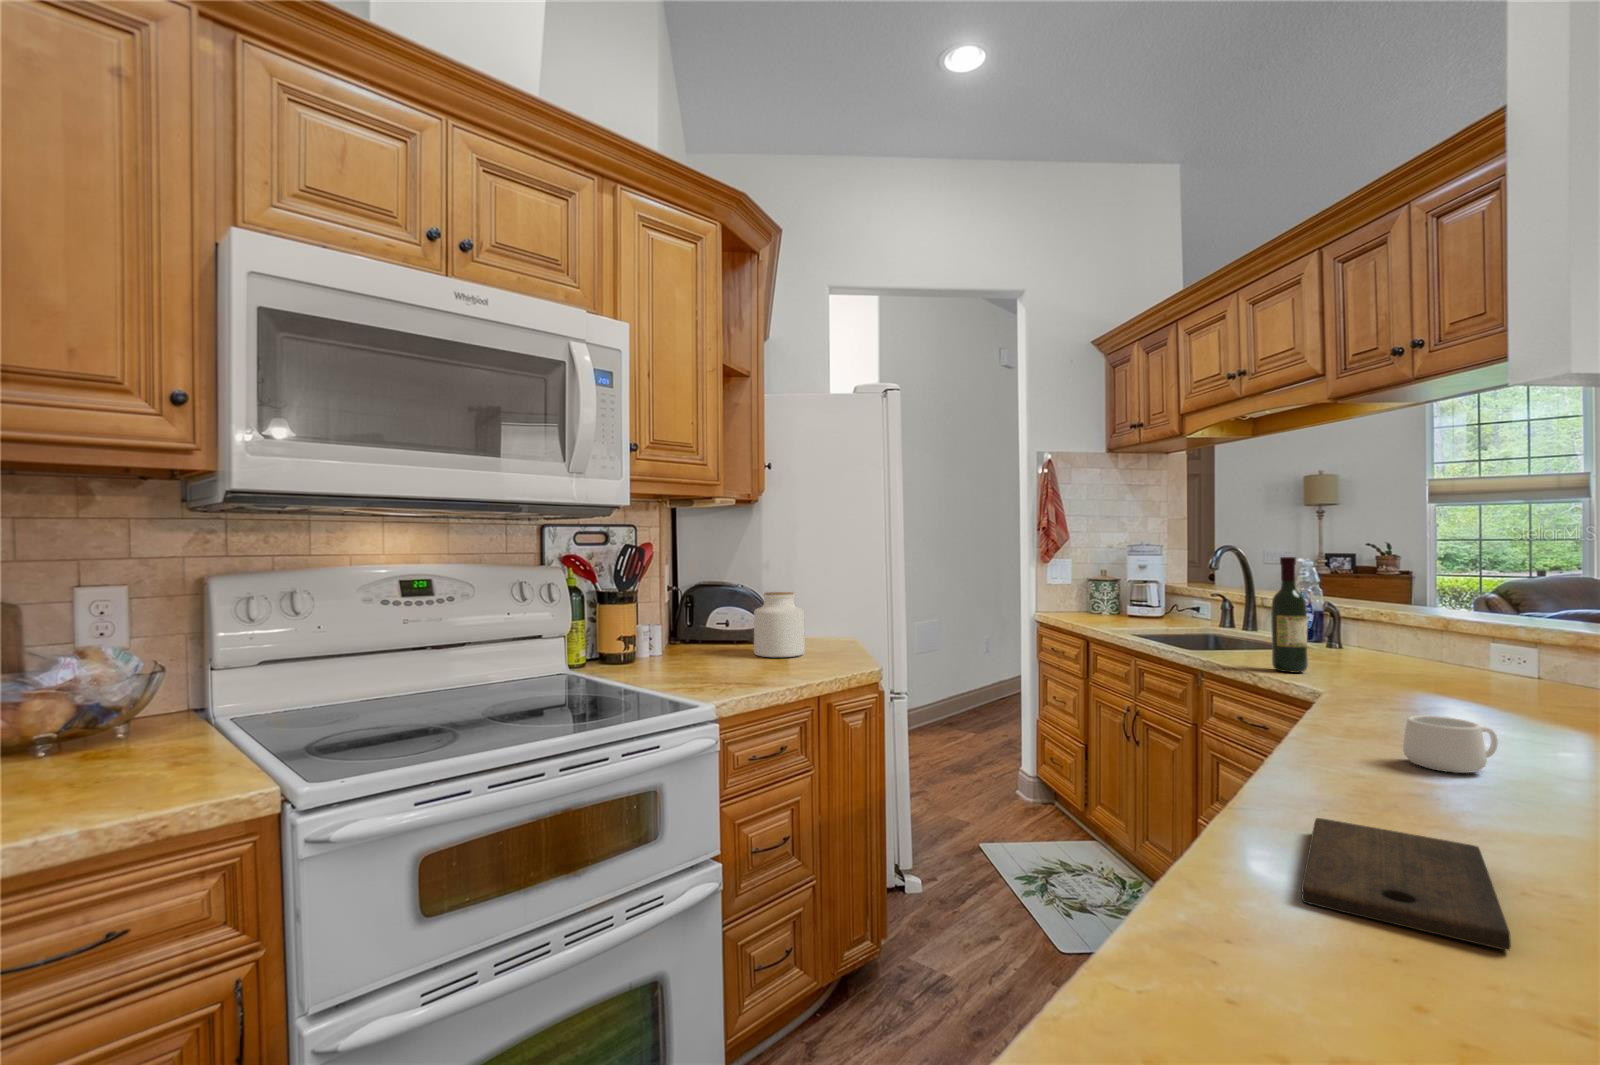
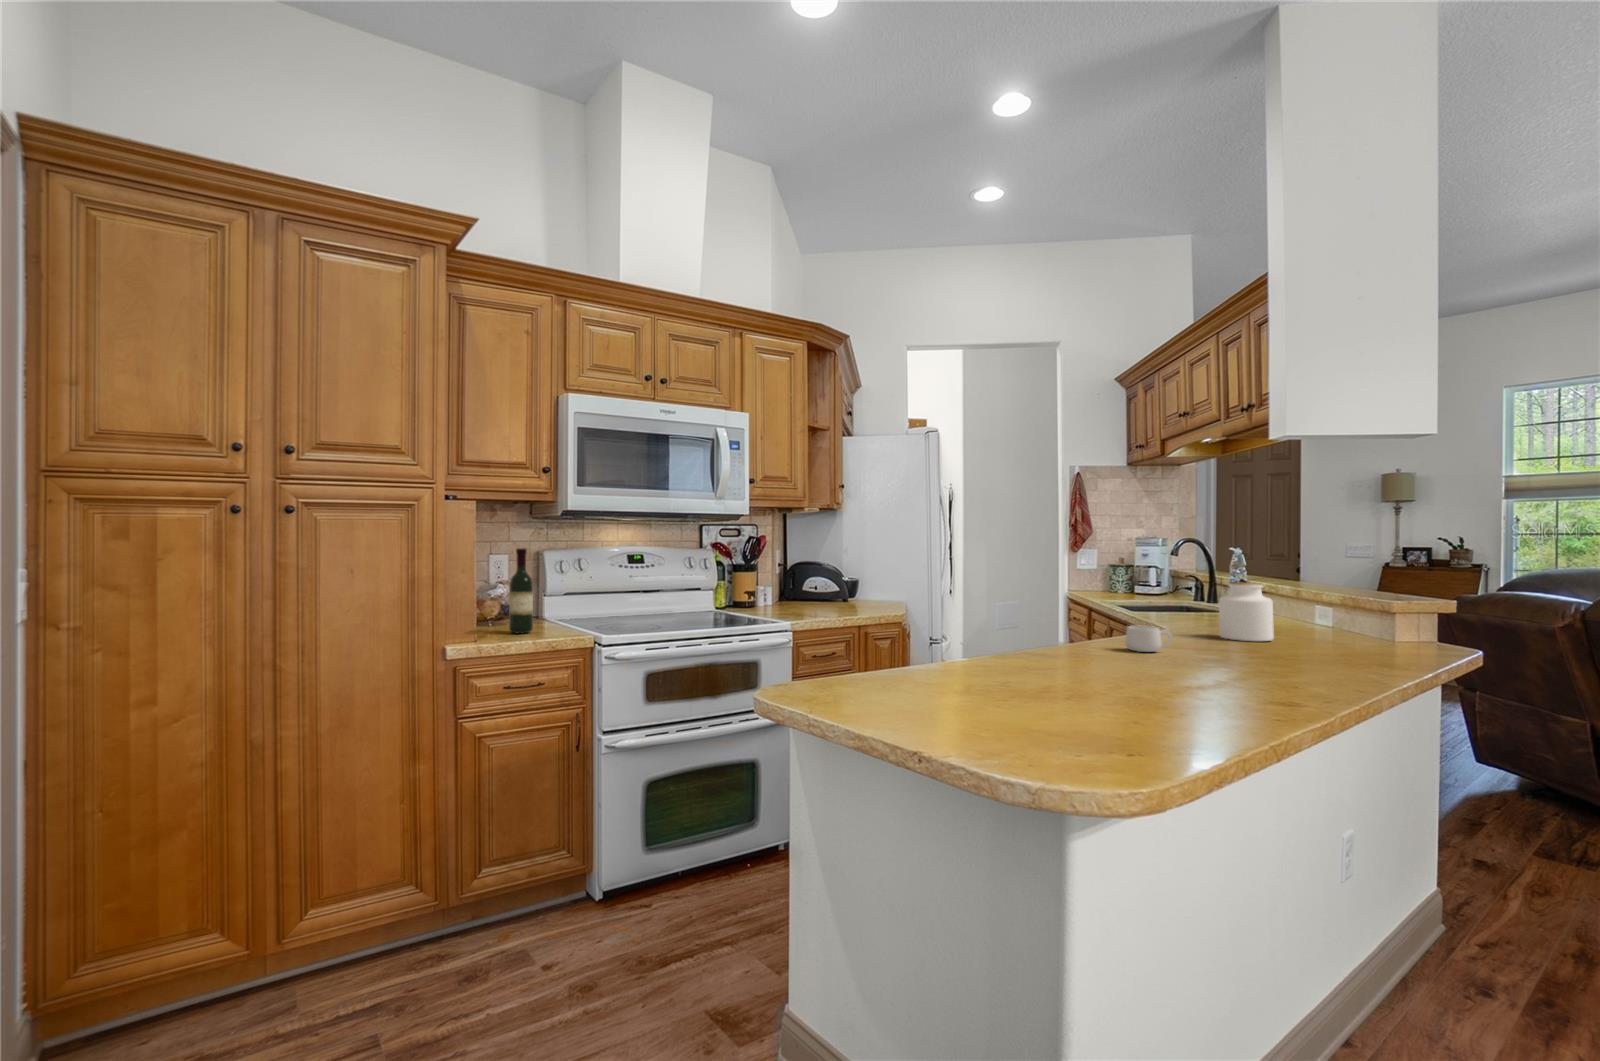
wine bottle: present [1271,557,1308,673] -> present [509,548,533,633]
jar: present [754,592,805,657] -> present [1219,583,1274,641]
cutting board: present [1301,818,1511,950] -> none [967,652,1065,675]

